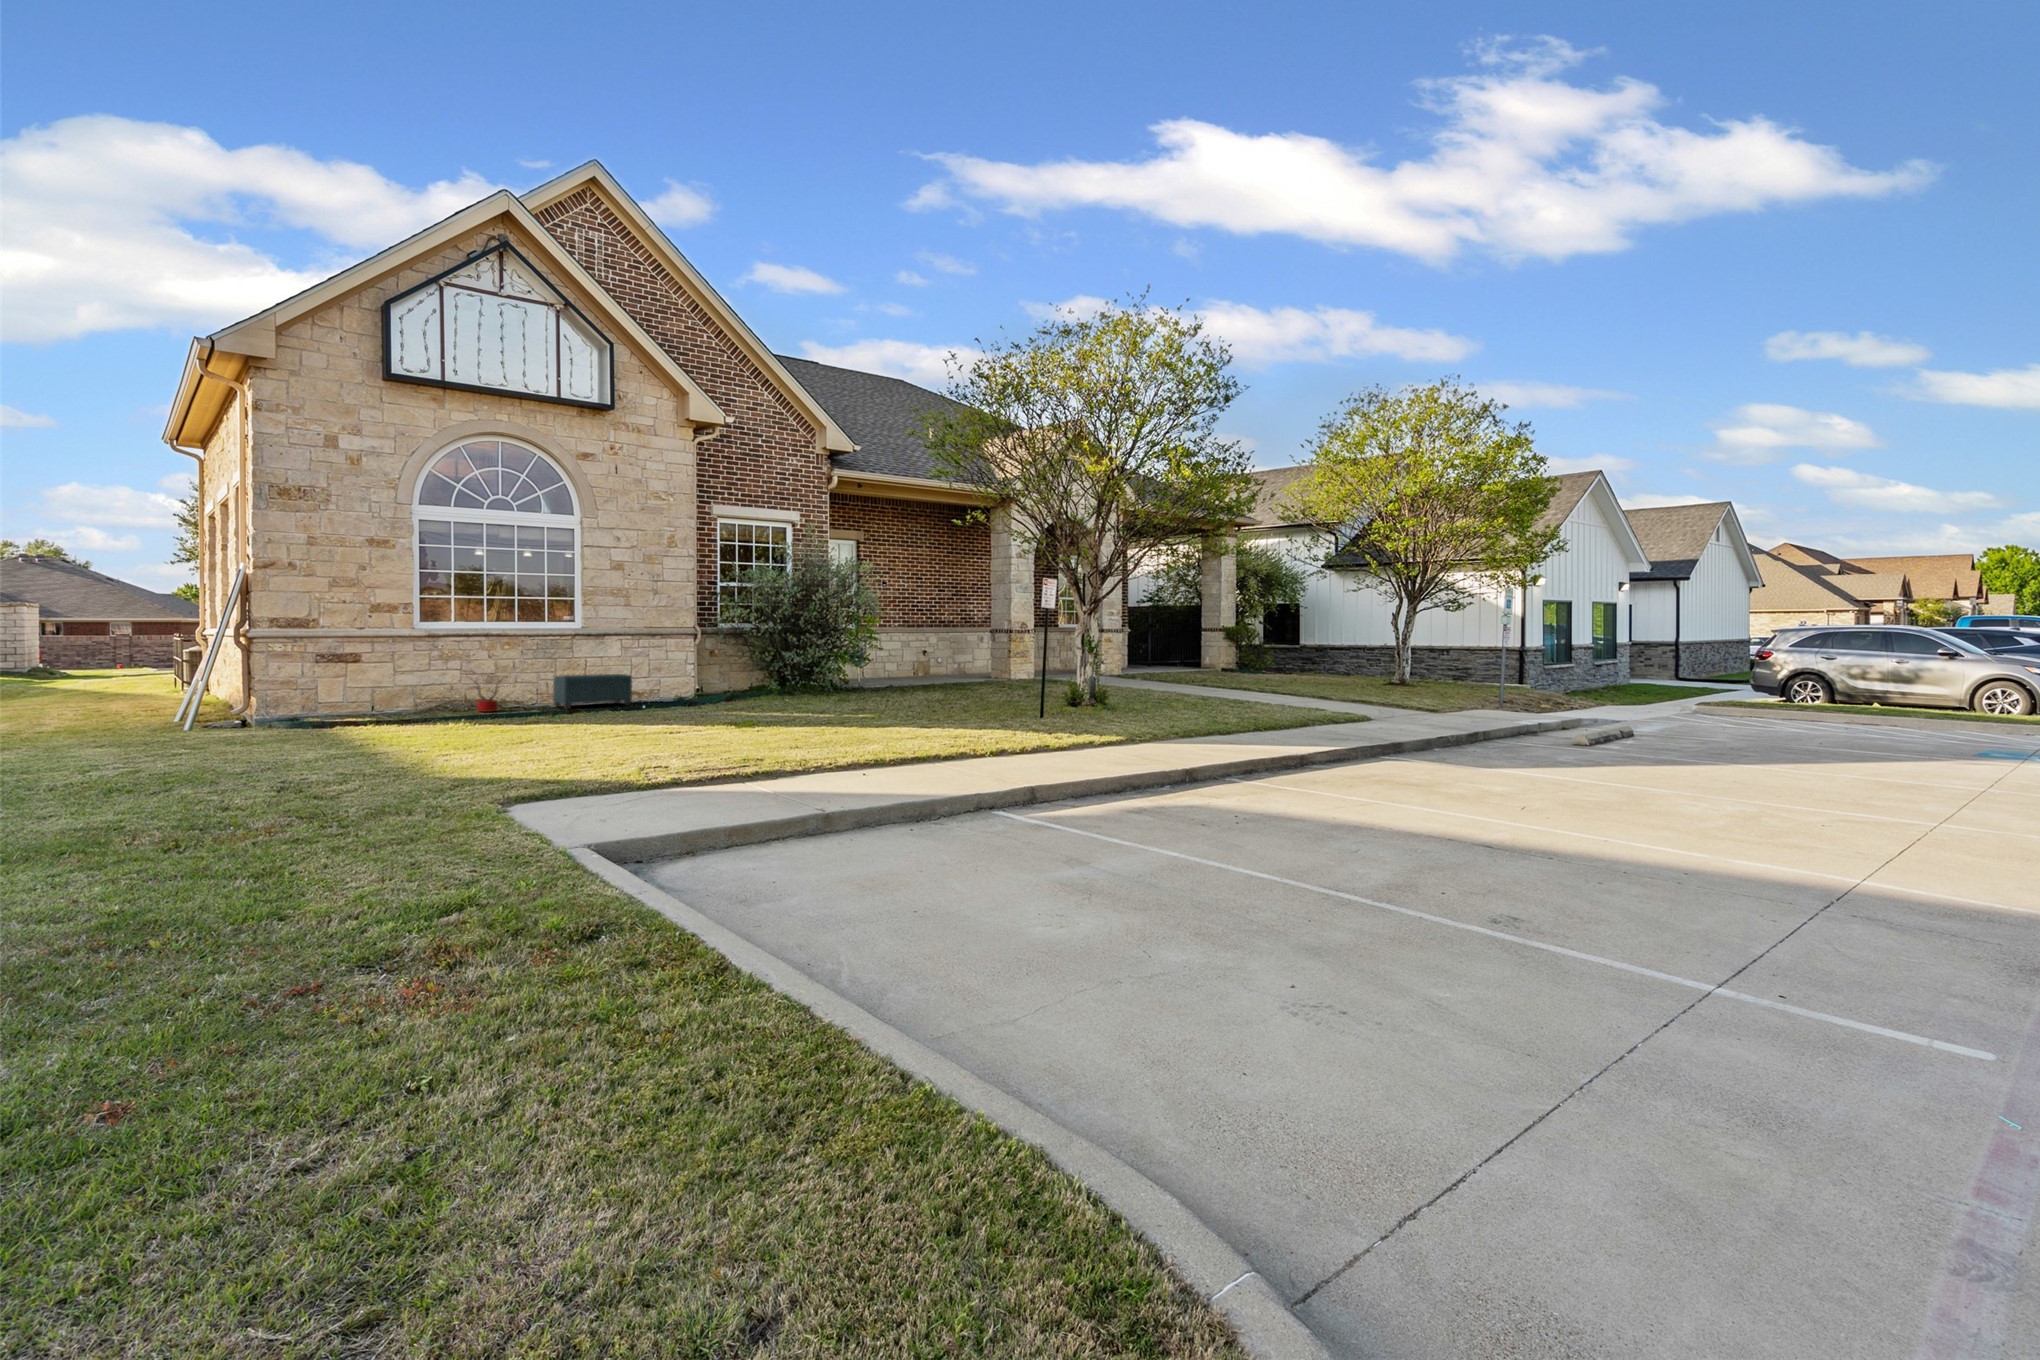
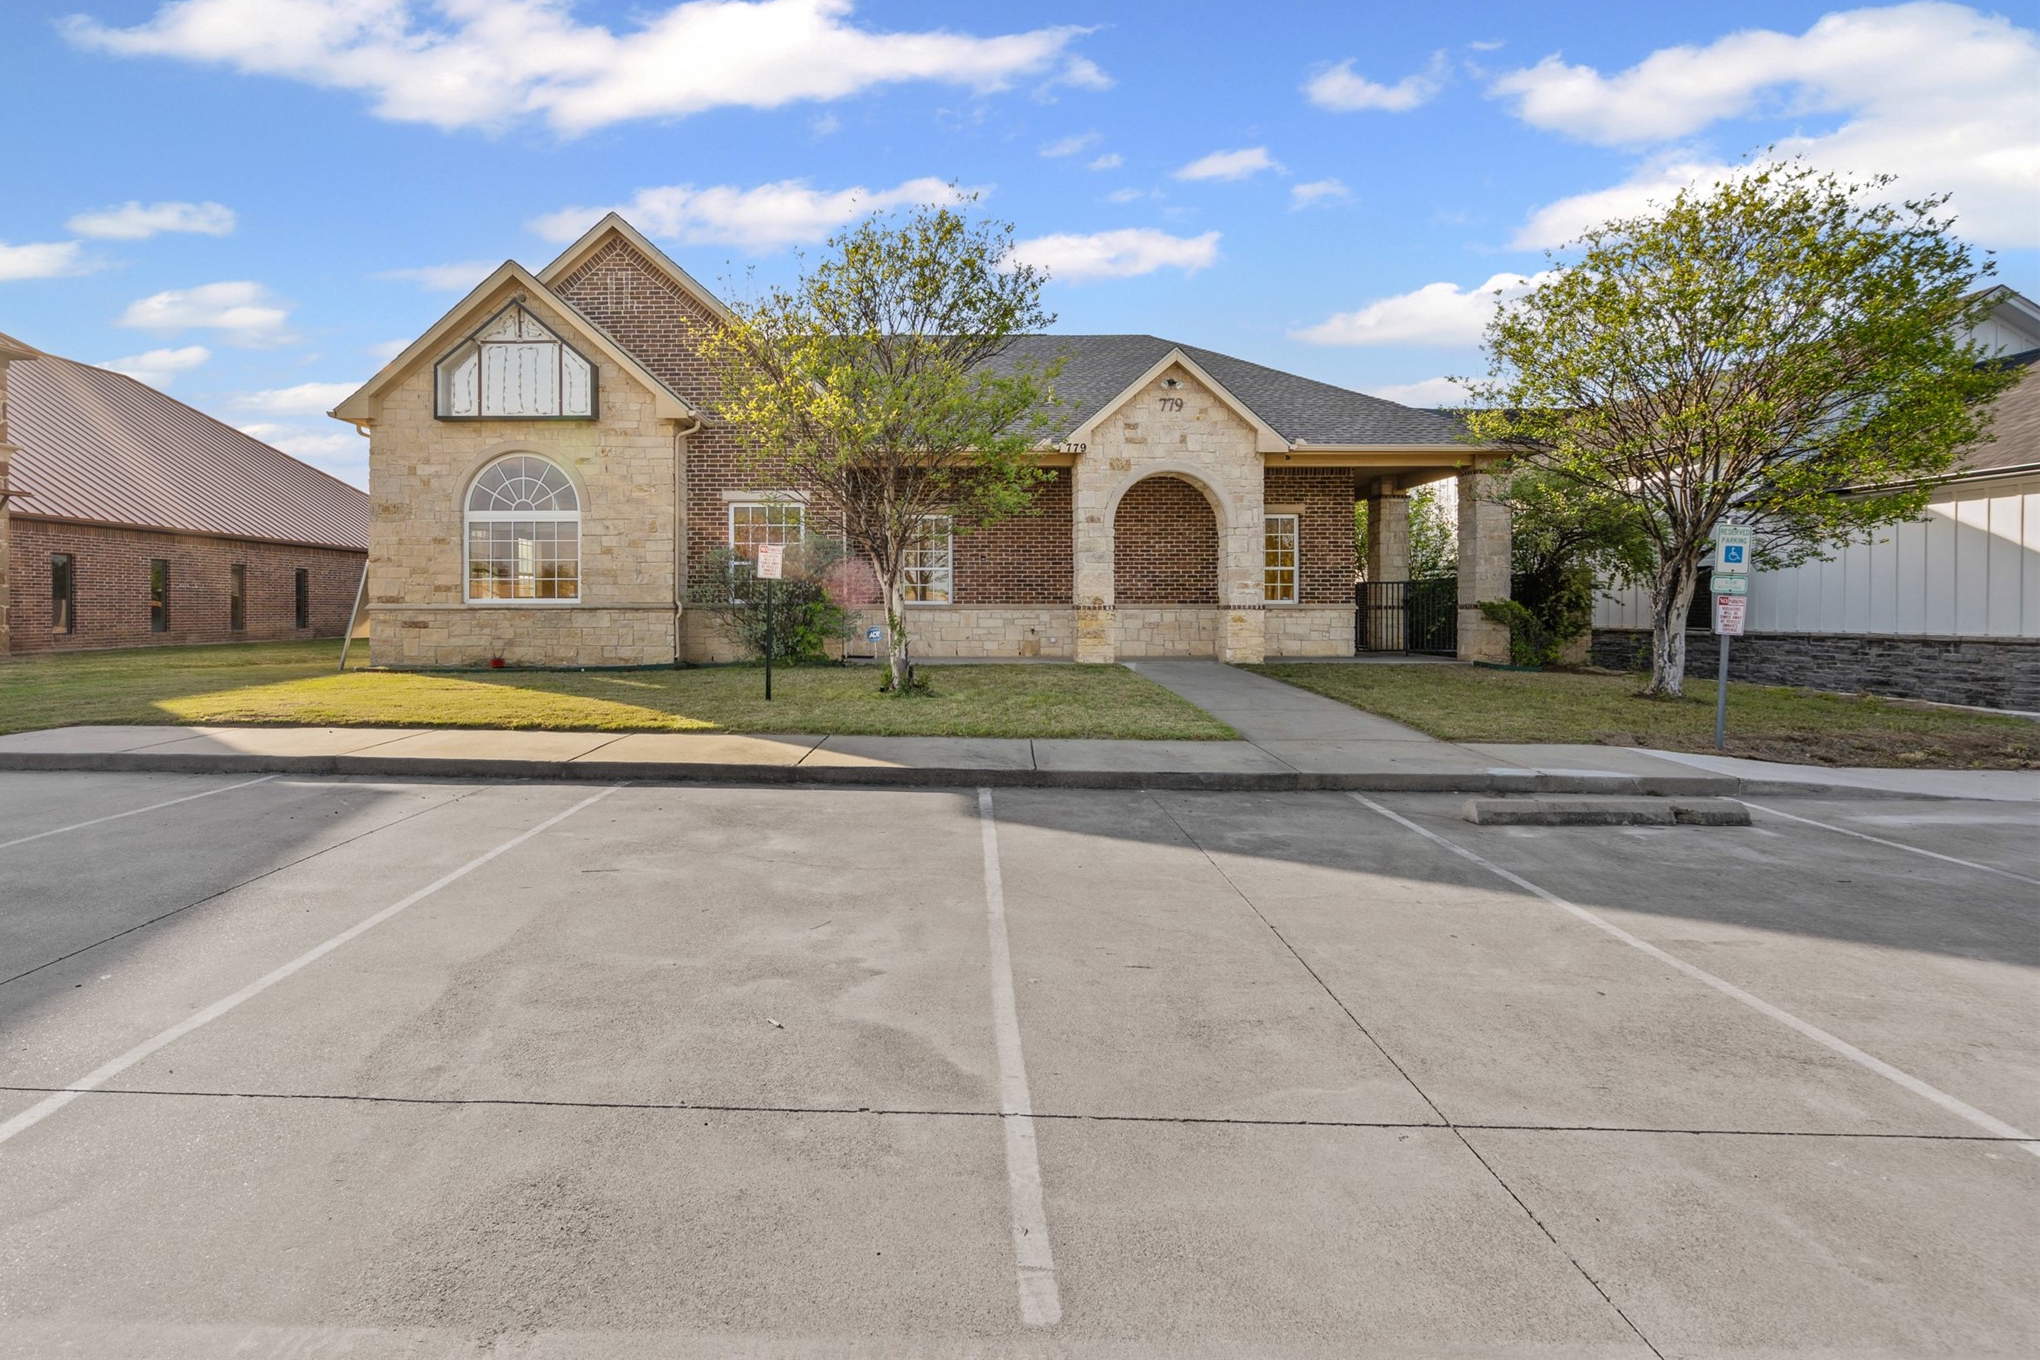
bench: present [553,674,632,709] -> none [544,642,605,668]

